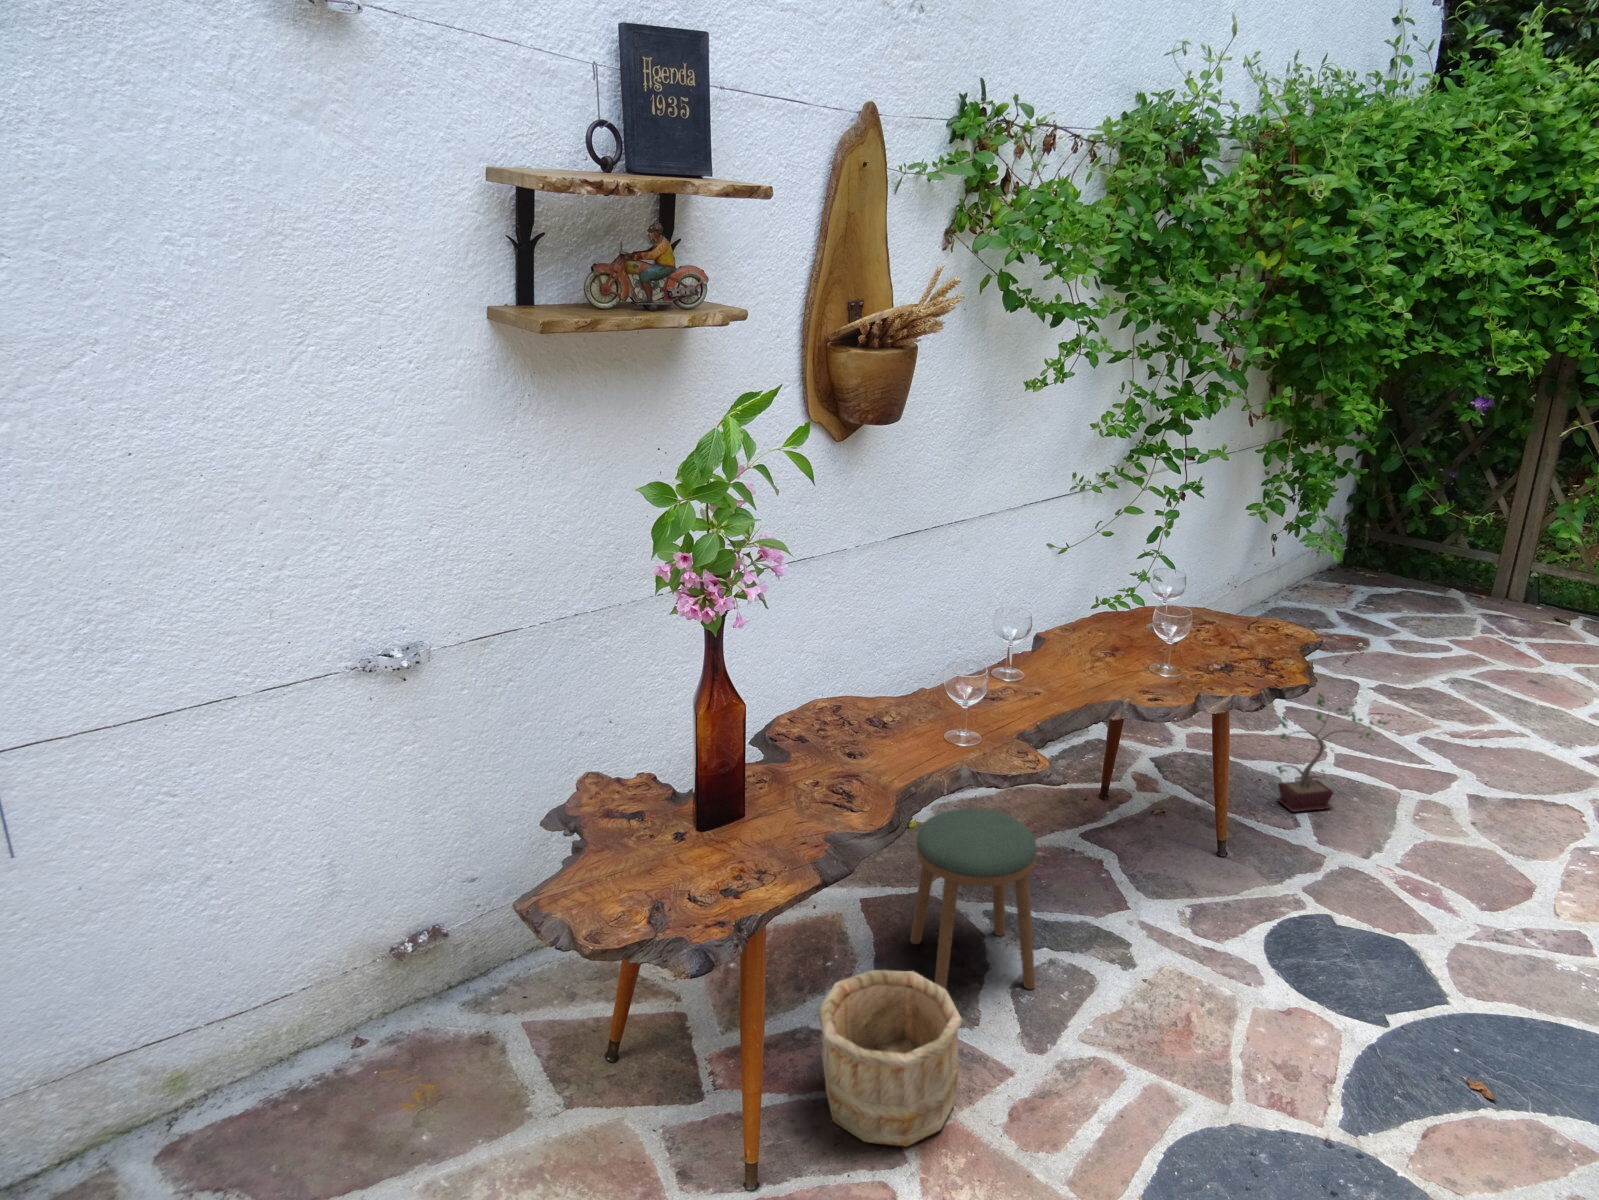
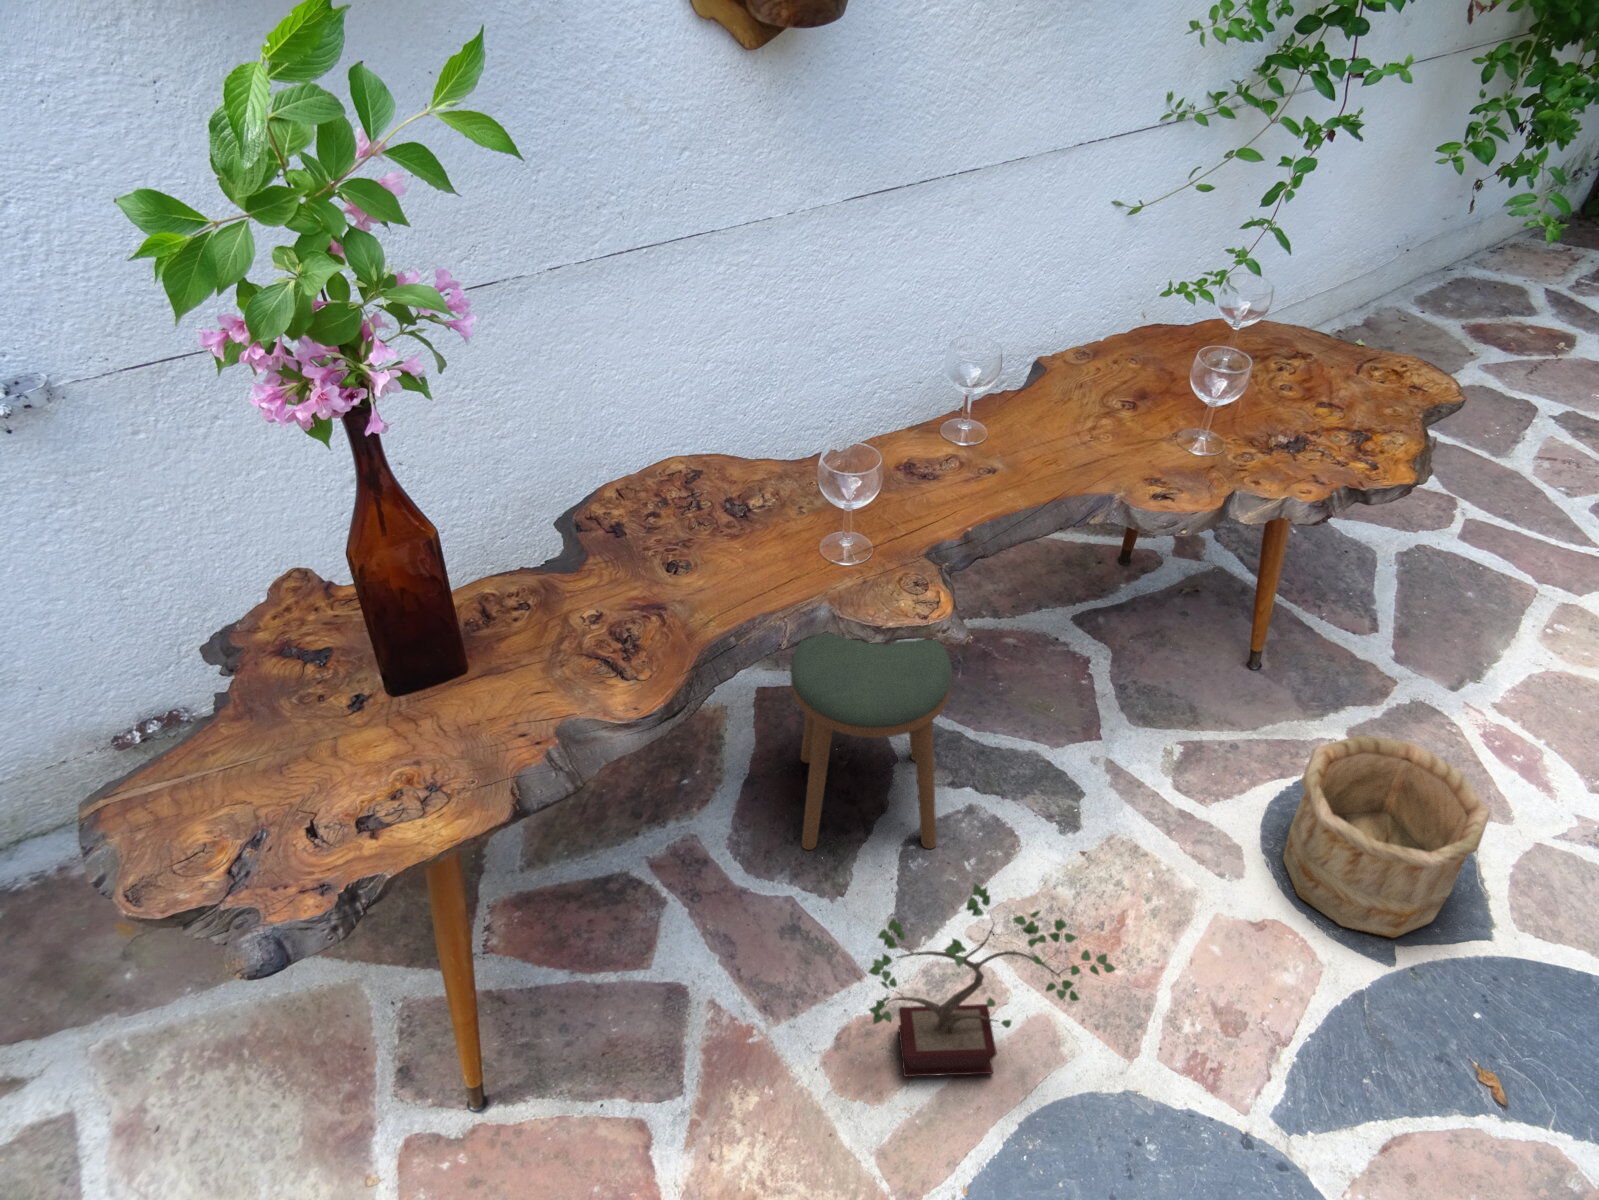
potted plant: present [1276,693,1387,812] -> present [868,884,1116,1076]
wooden bucket: present [818,970,962,1146] -> present [1283,735,1490,938]

